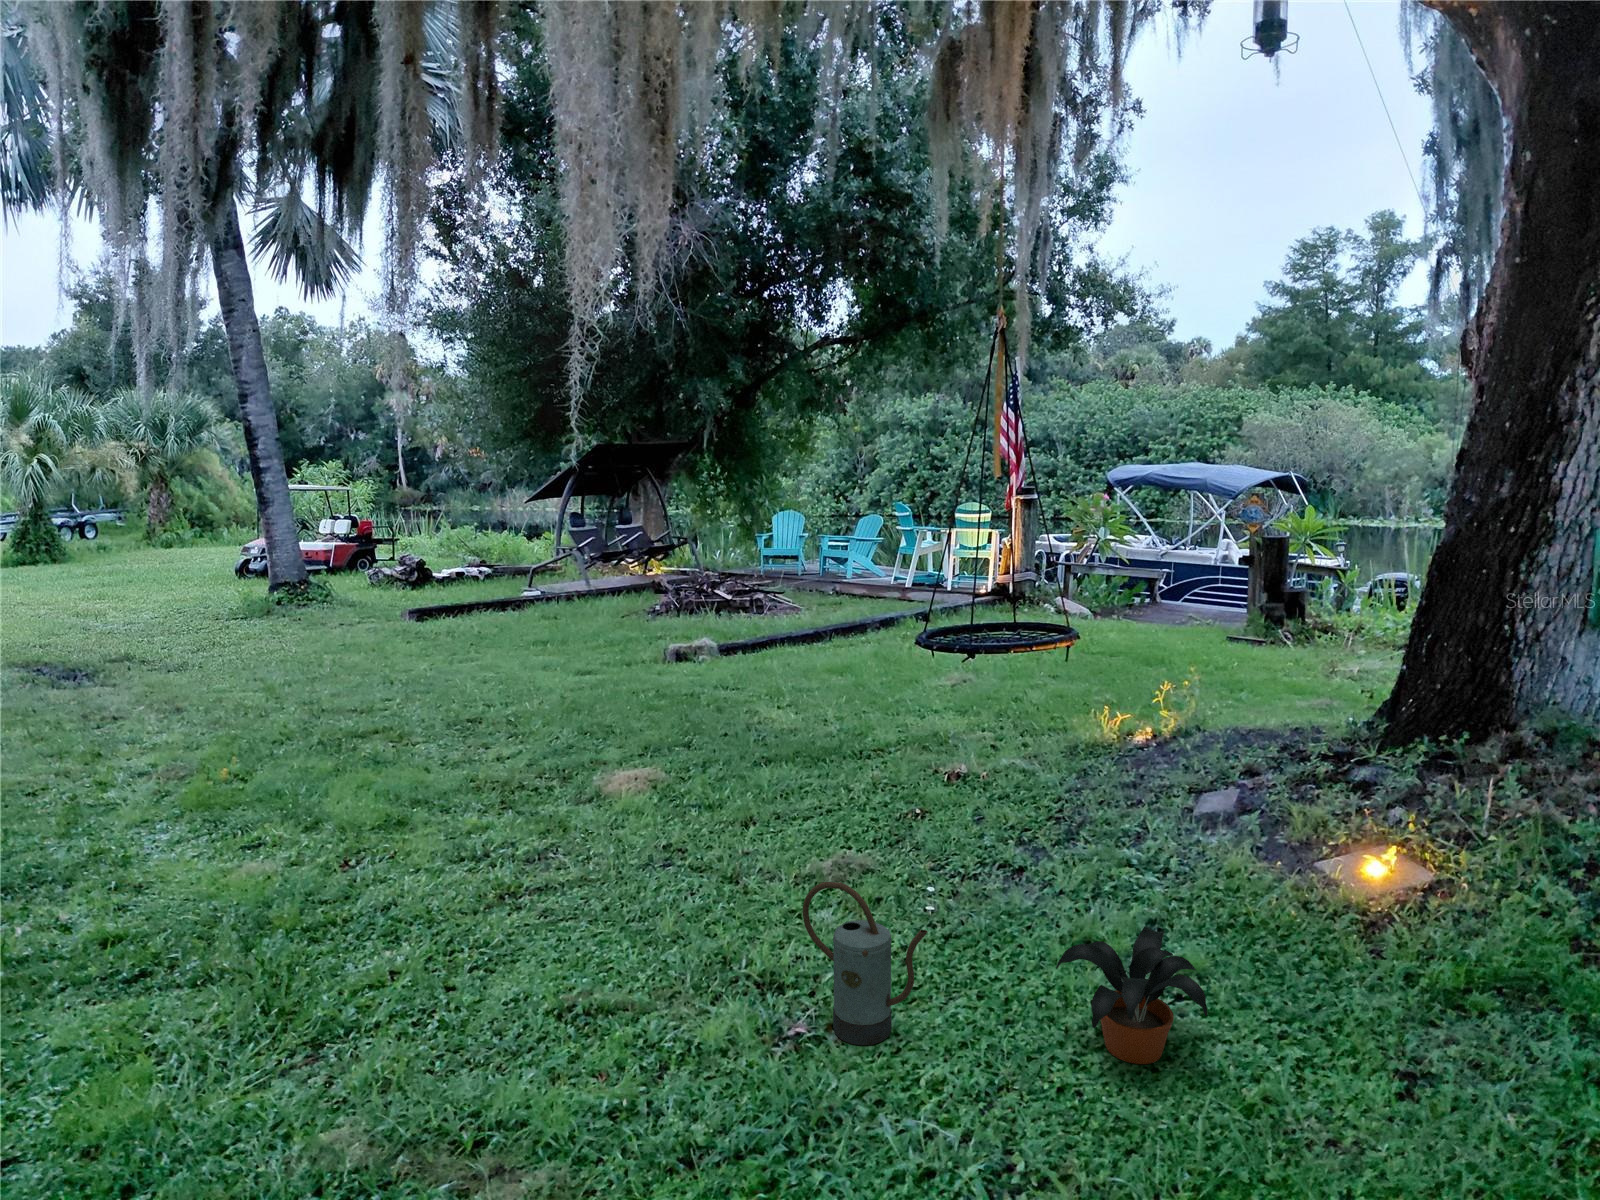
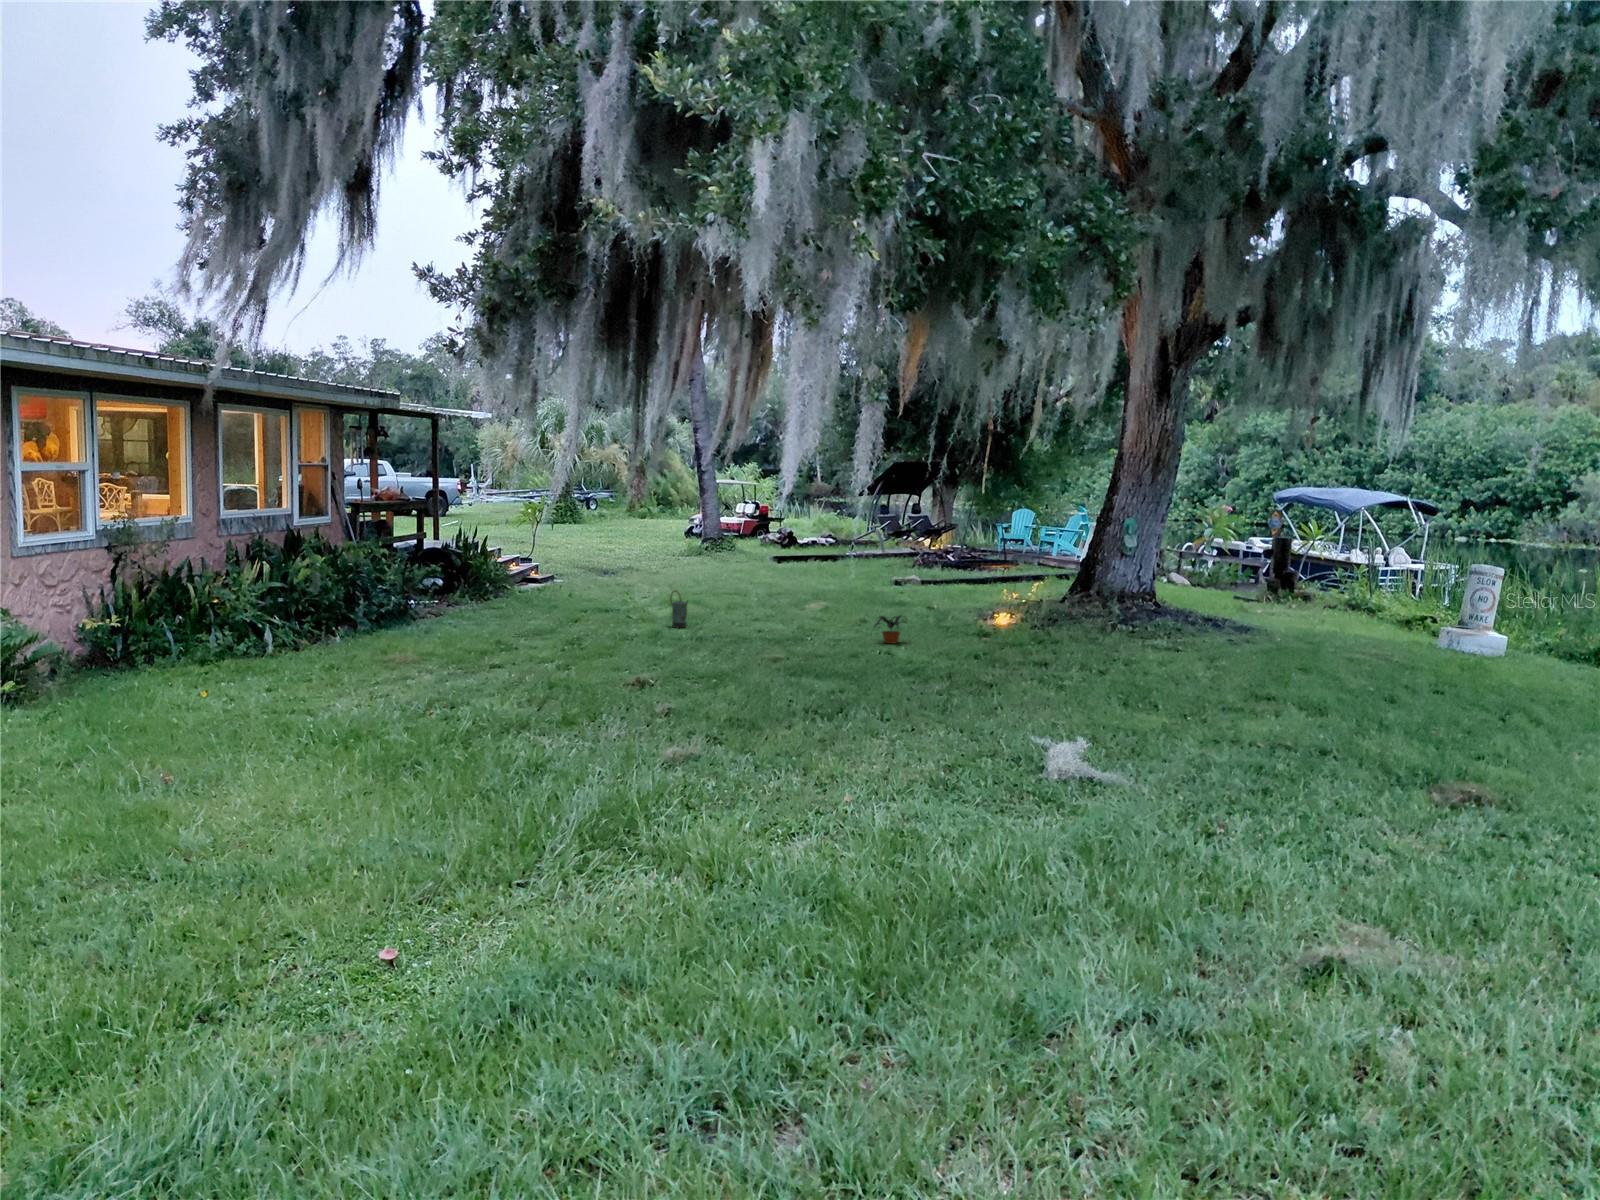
watering can: present [803,882,928,1045] -> present [670,590,688,628]

